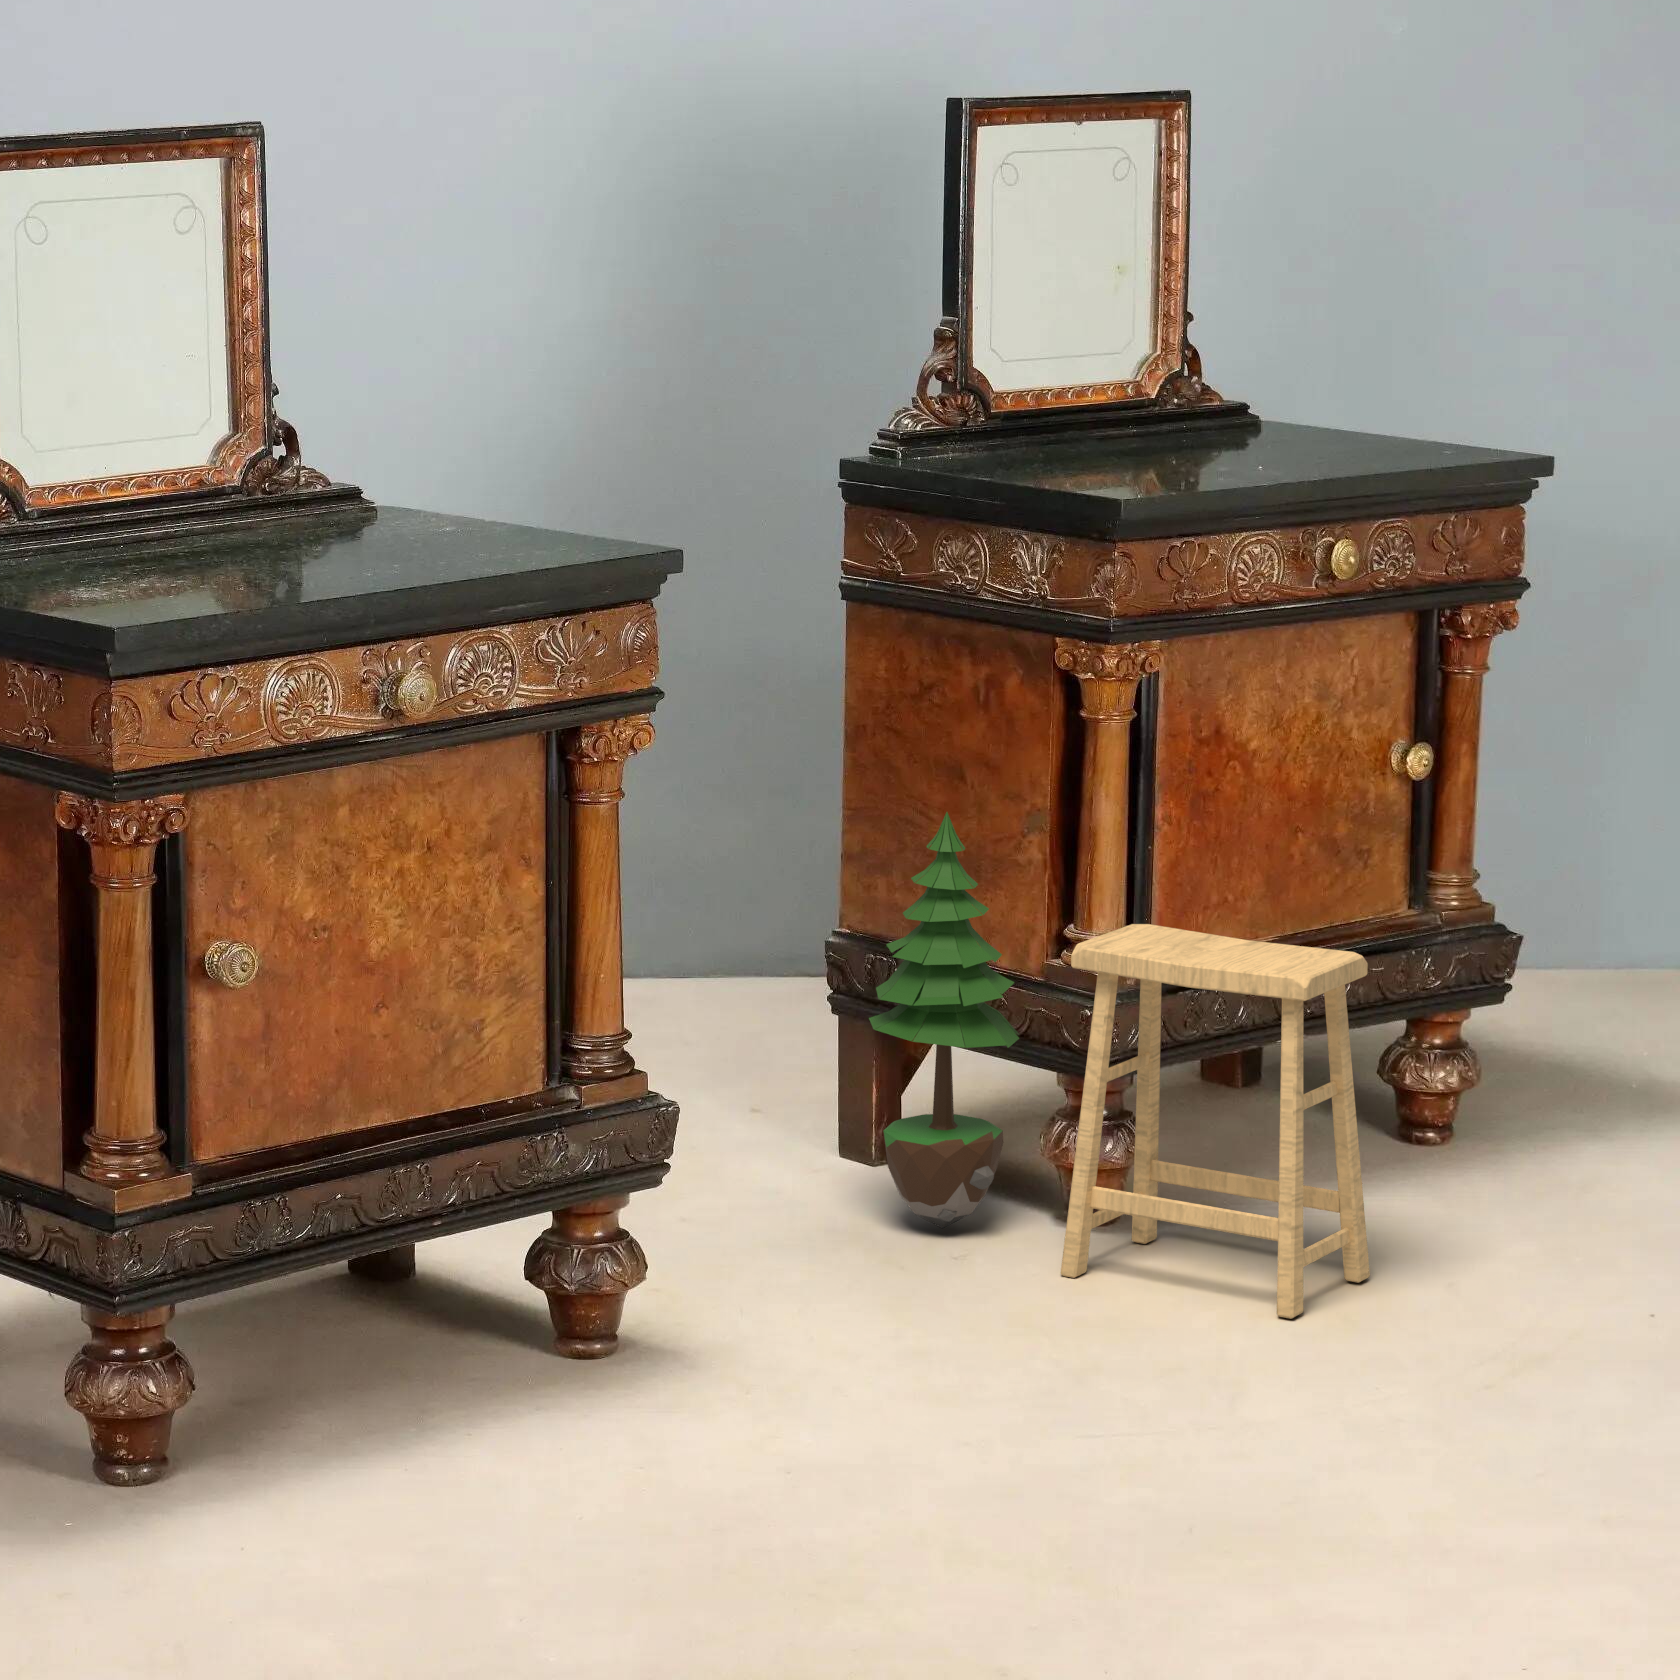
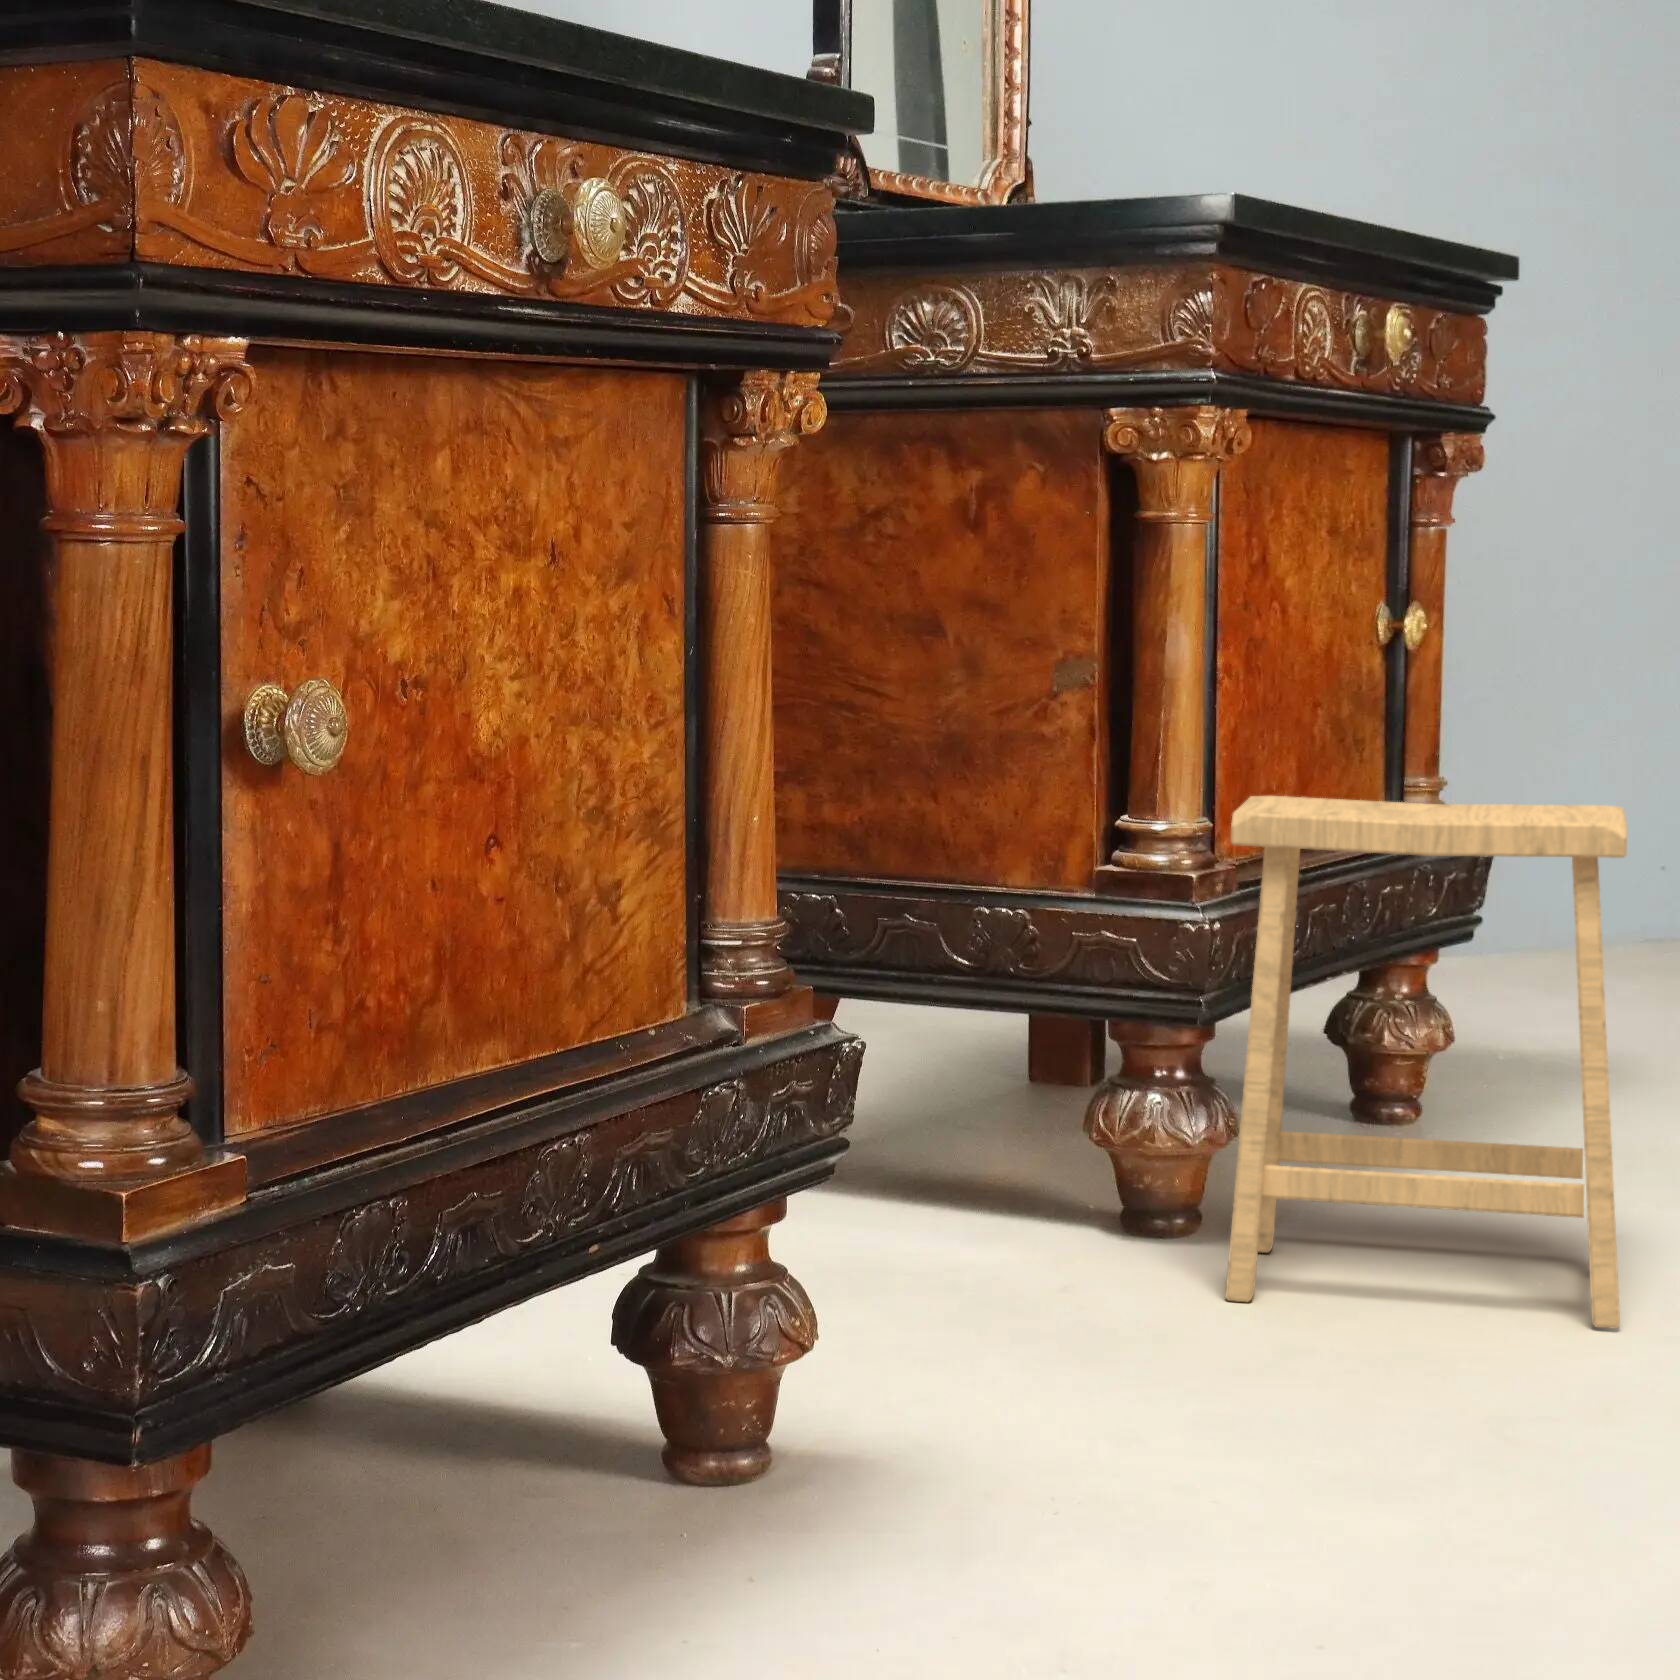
potted tree: present [869,812,1019,1228] -> none [870,647,1092,1255]

